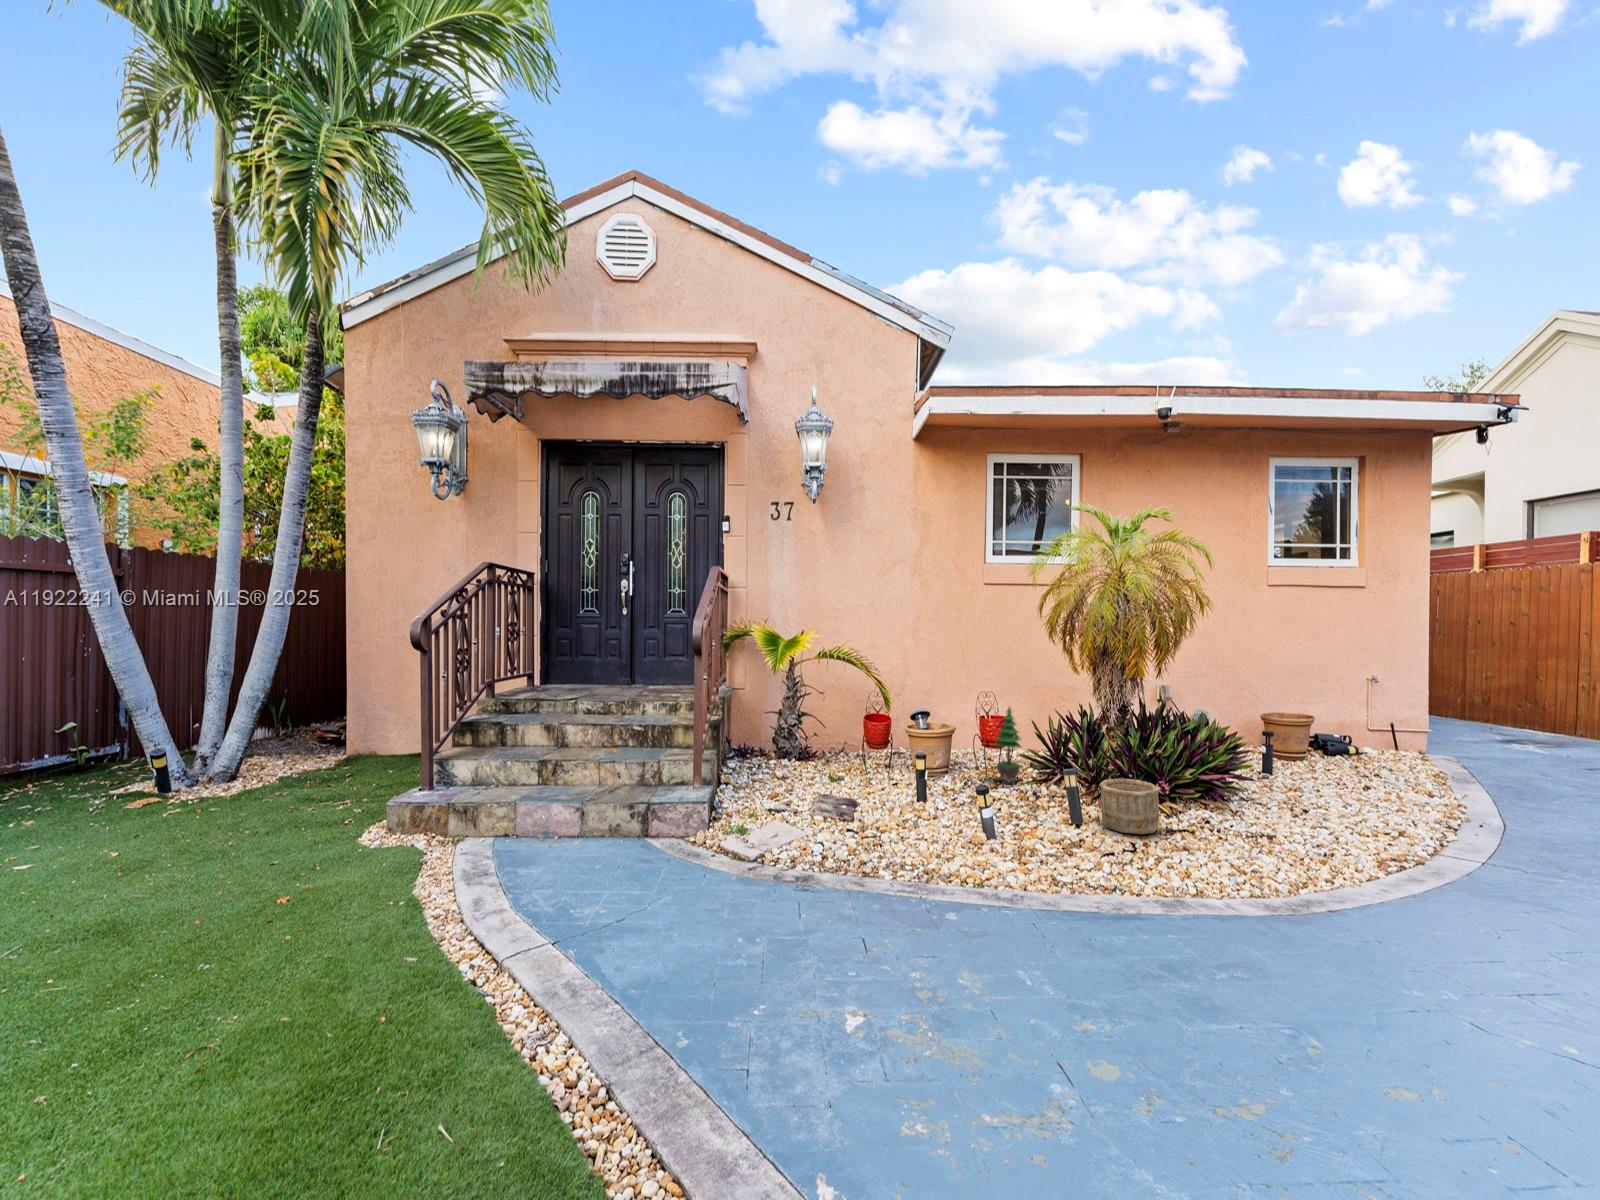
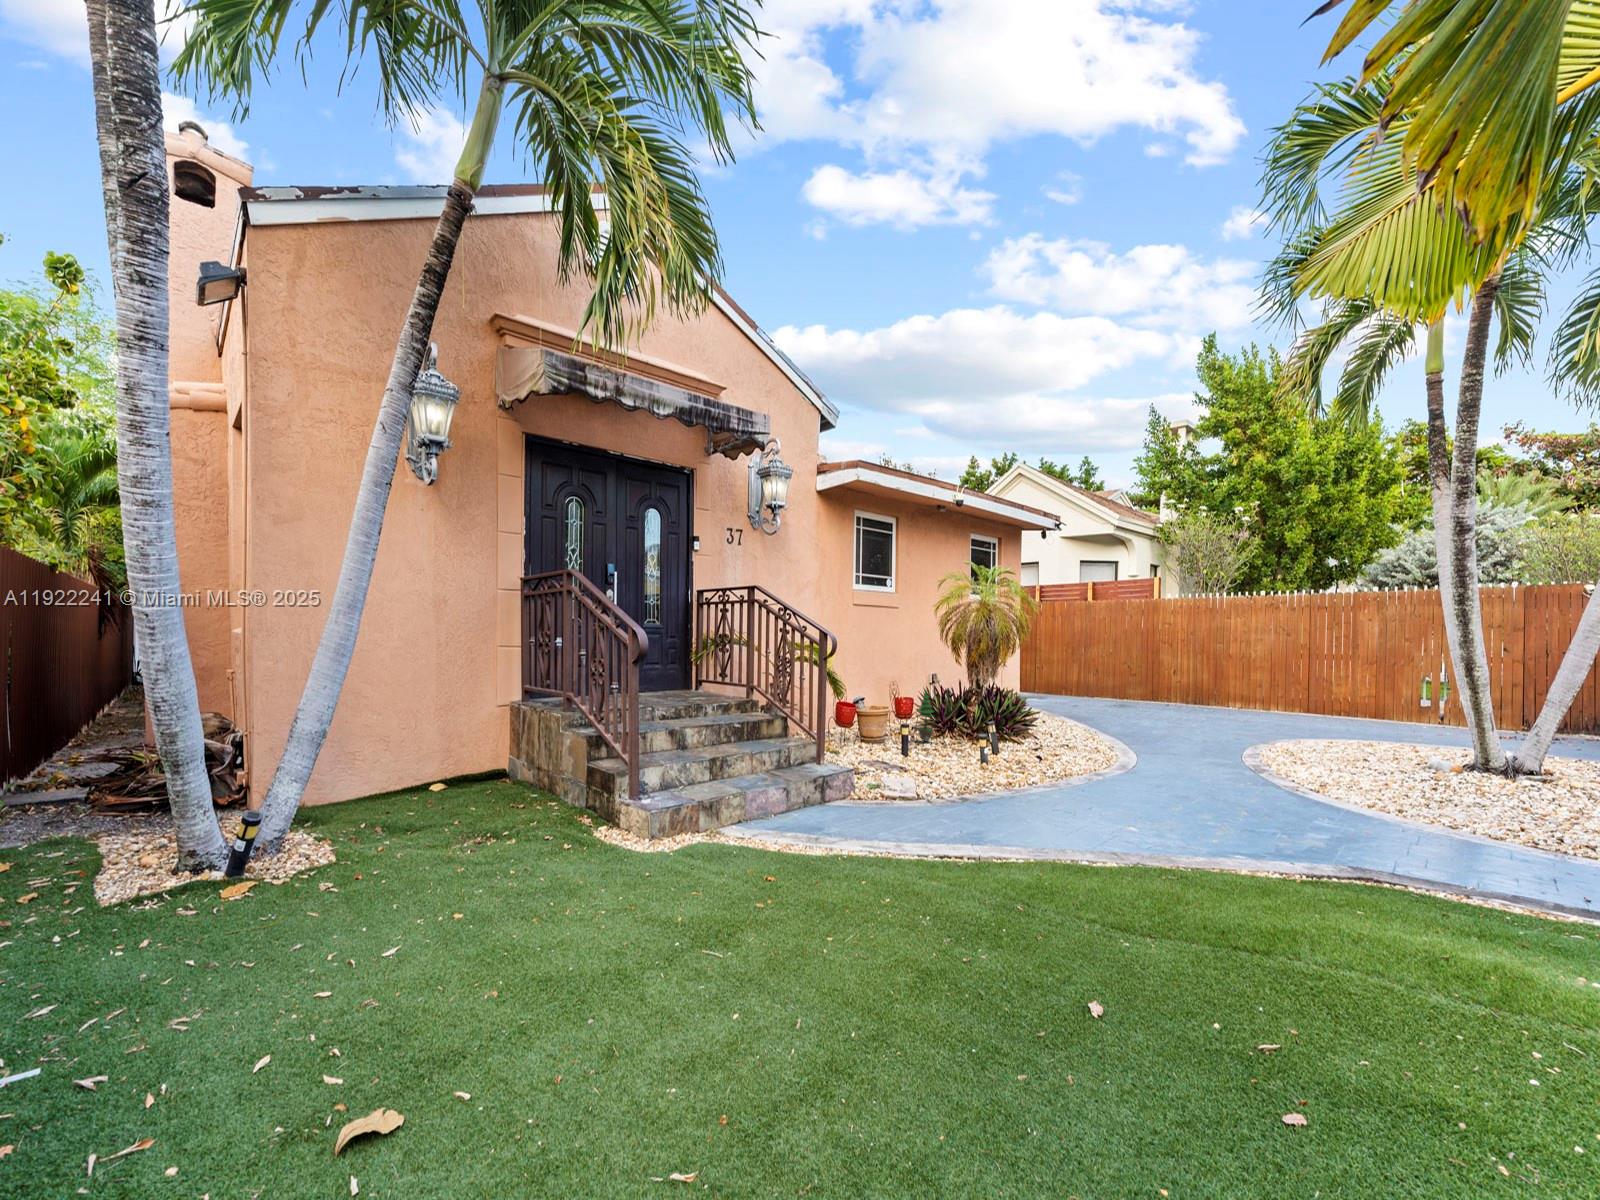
wooden bucket: present [1099,779,1160,834] -> none [1010,723,1044,753]

